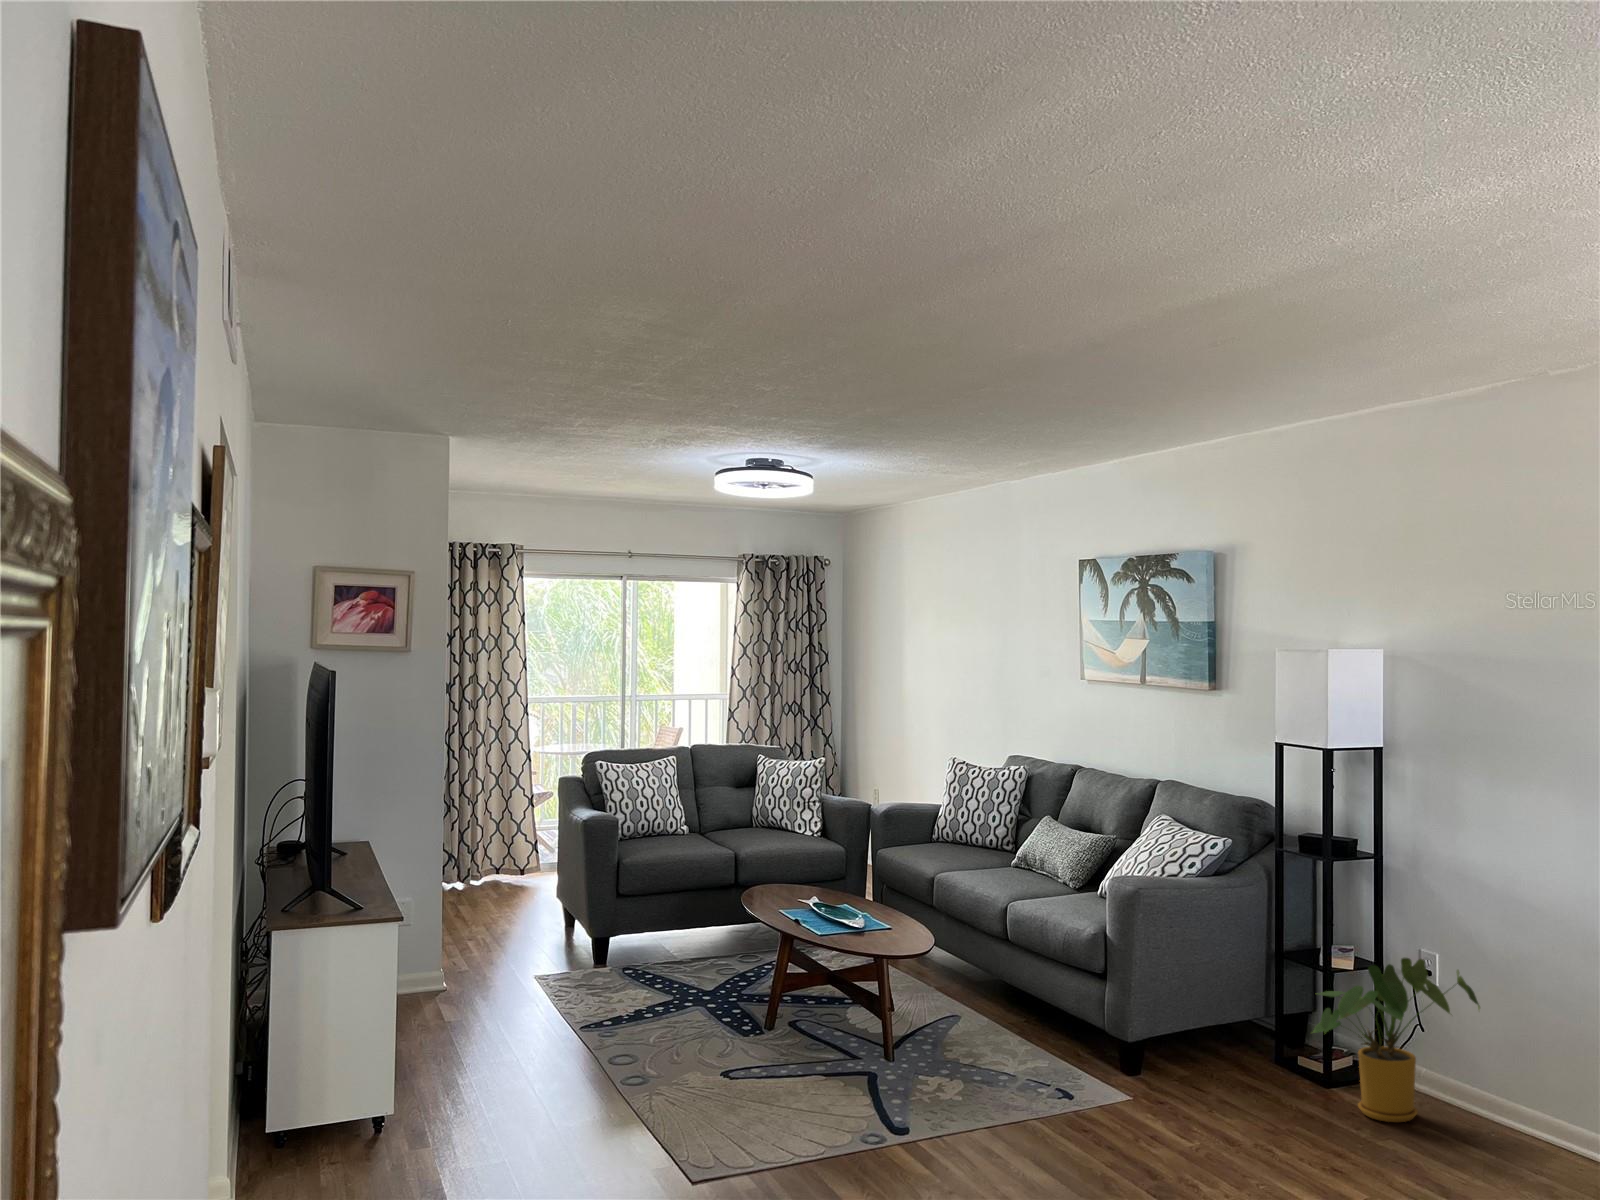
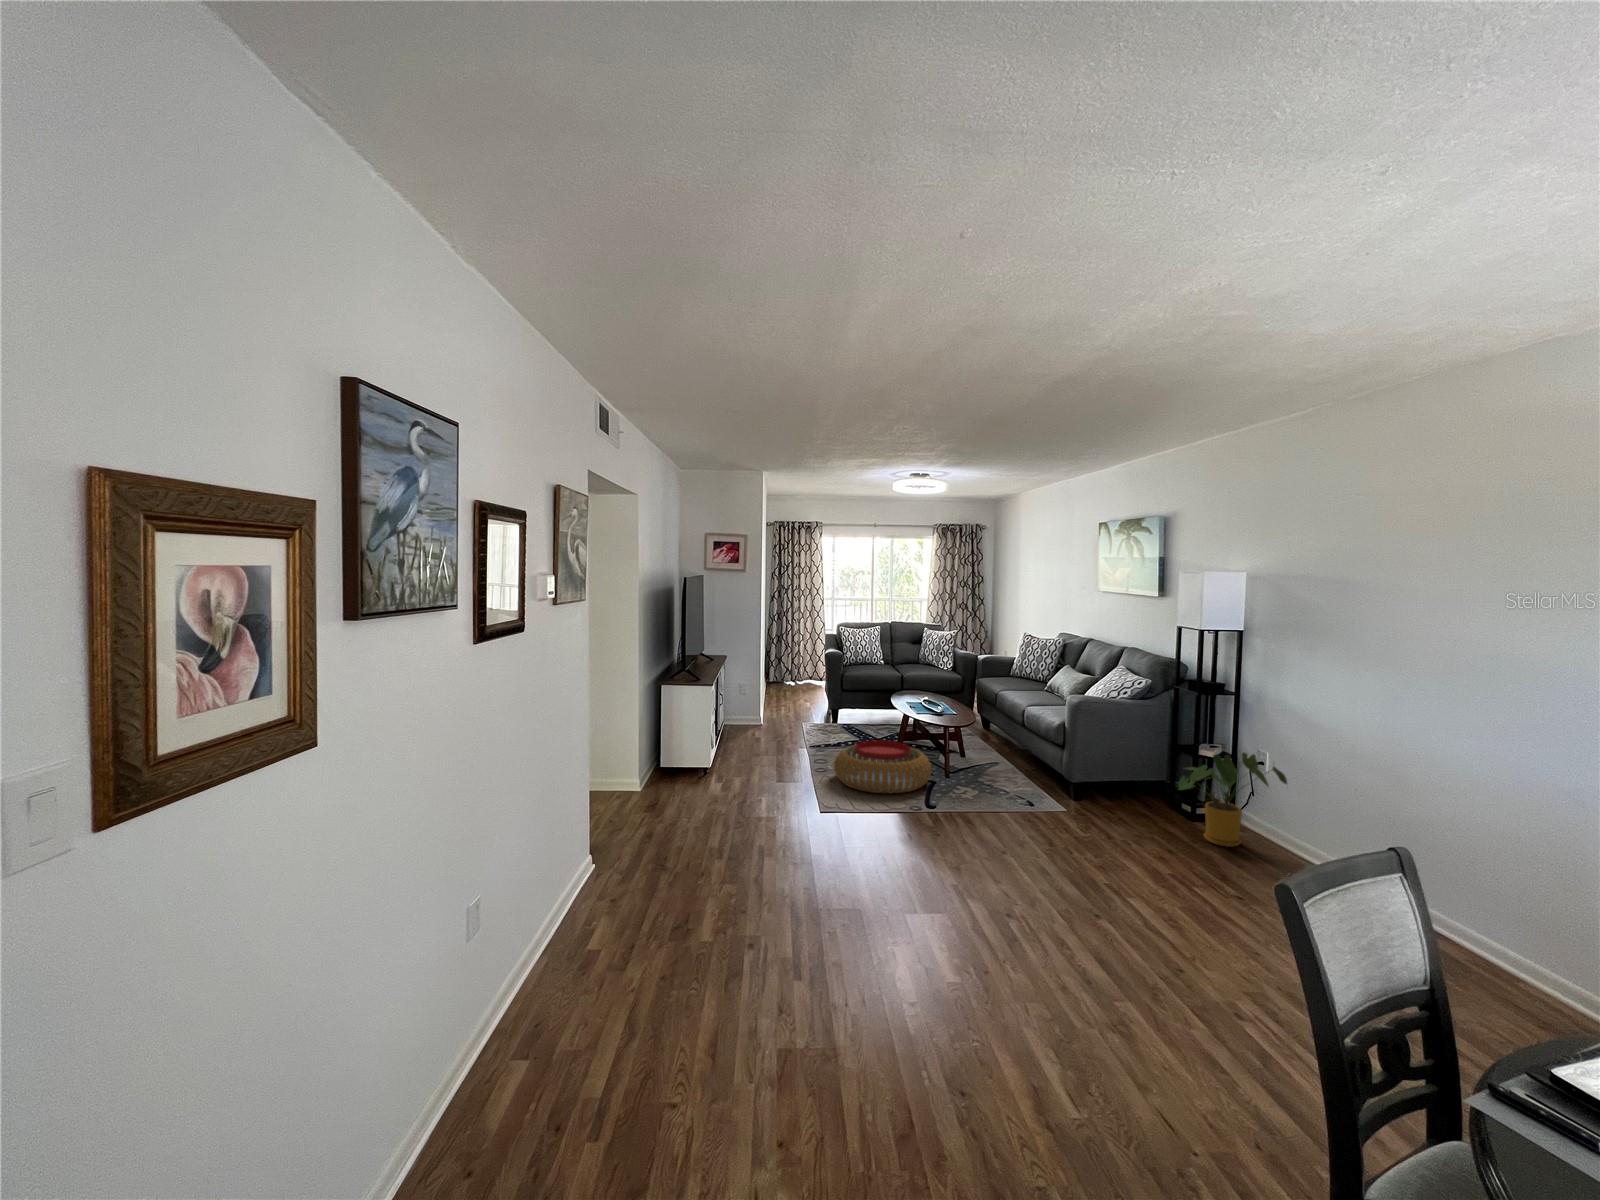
pouf: none [680,995,871,1105] -> present [834,740,931,794]

